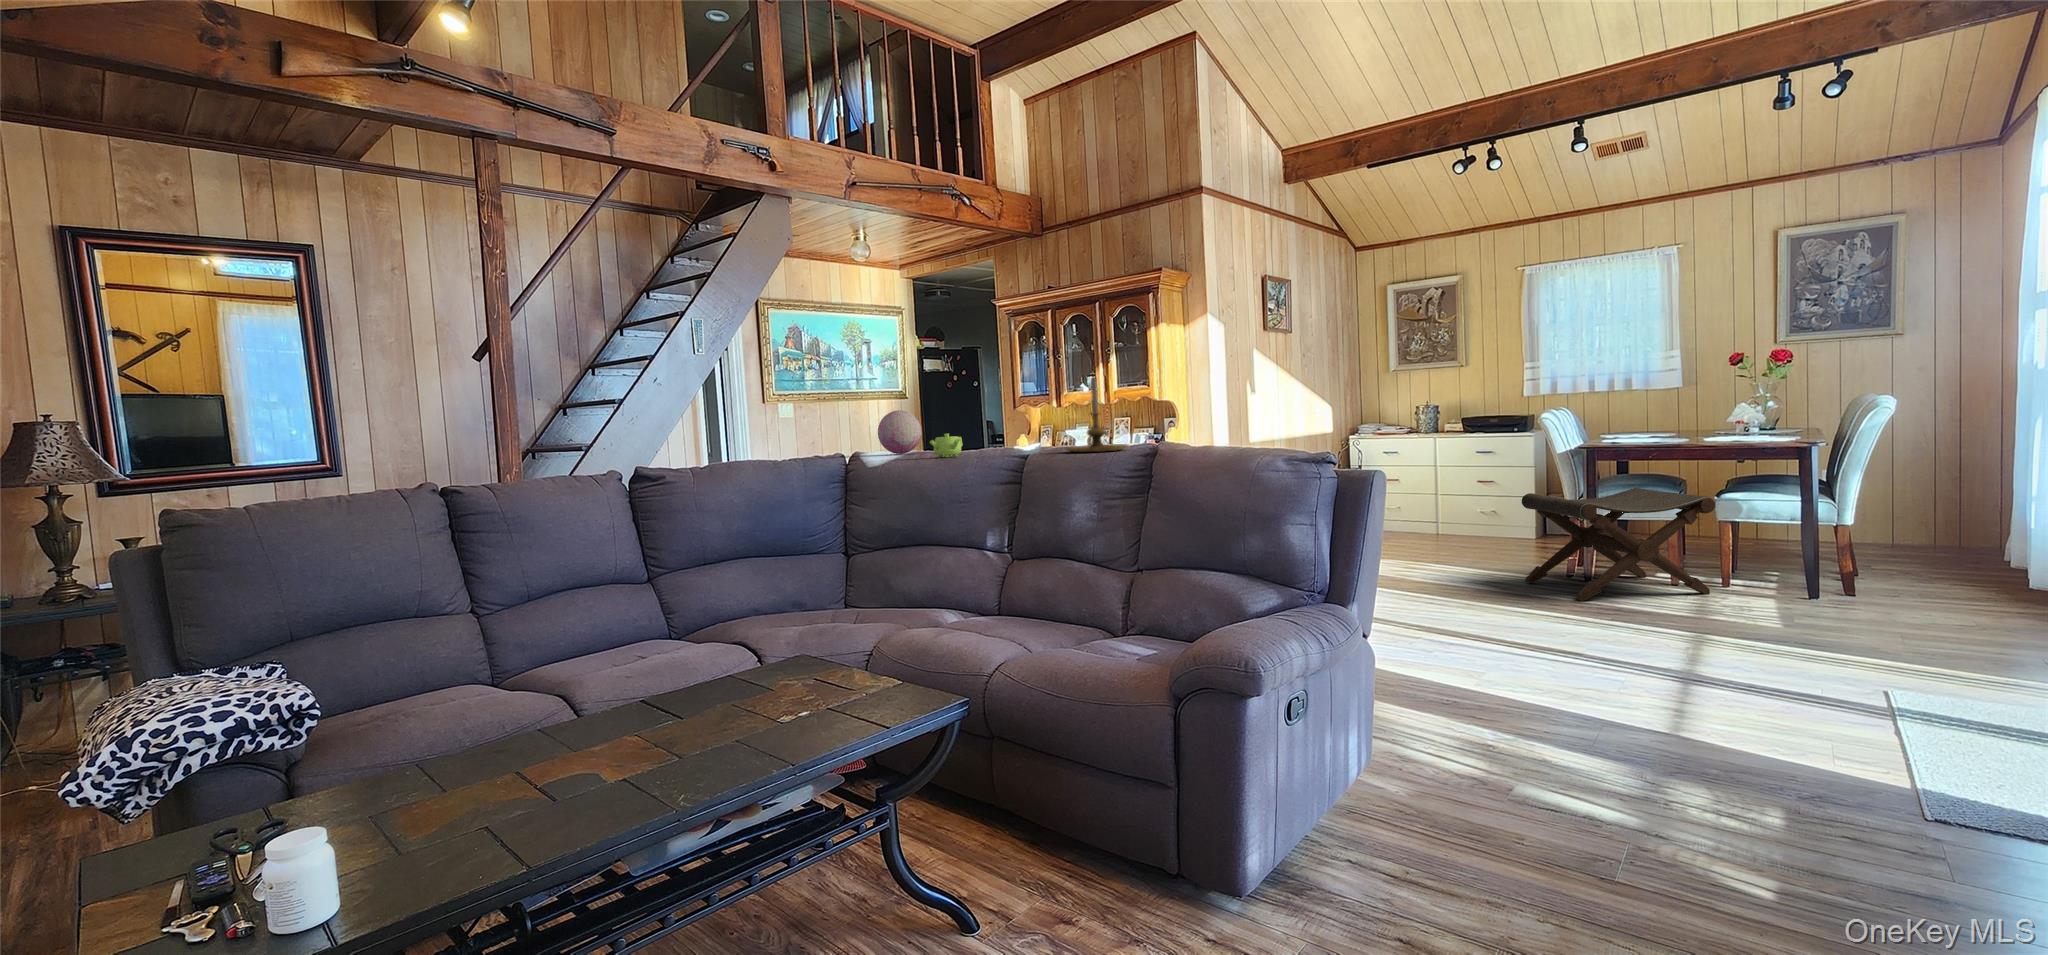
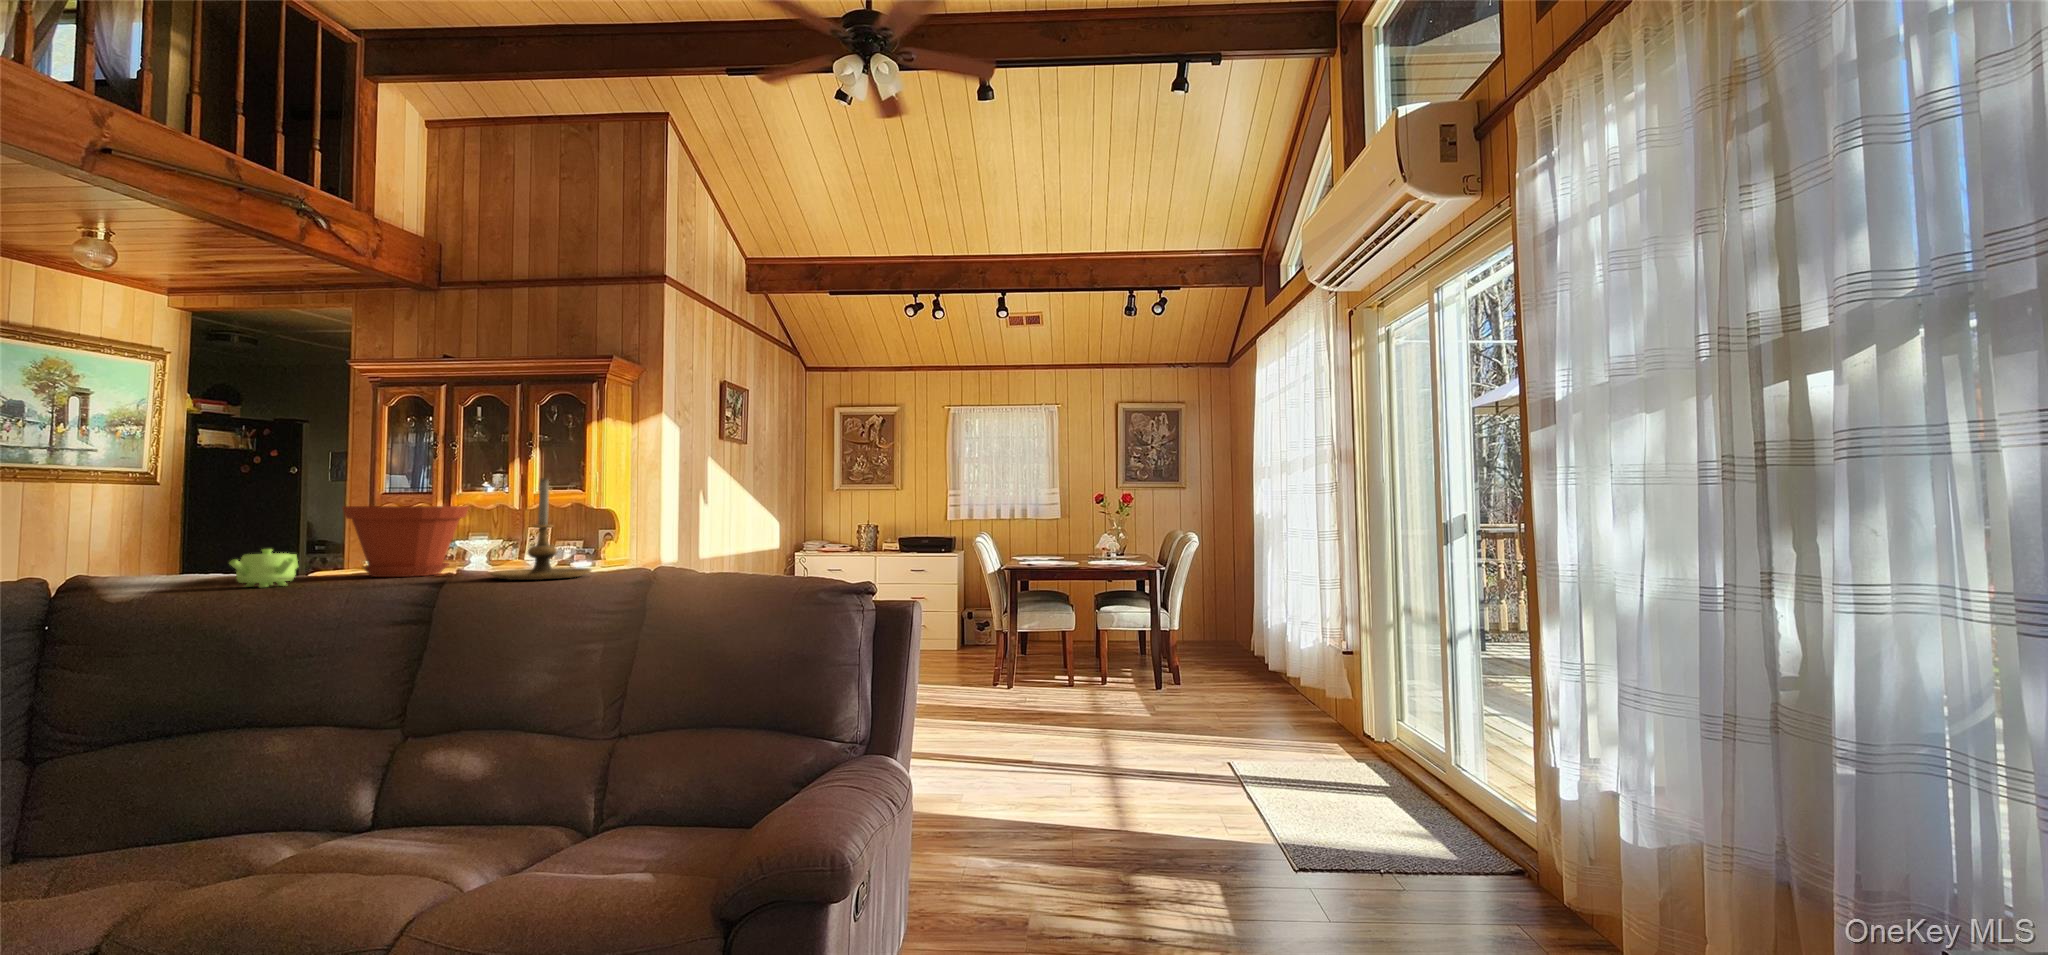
plant pot: none [983,402,1054,452] -> present [342,506,469,577]
decorative orb: present [878,410,922,454] -> none [101,506,204,578]
footstool: present [1522,488,1715,601] -> none [966,605,1105,710]

